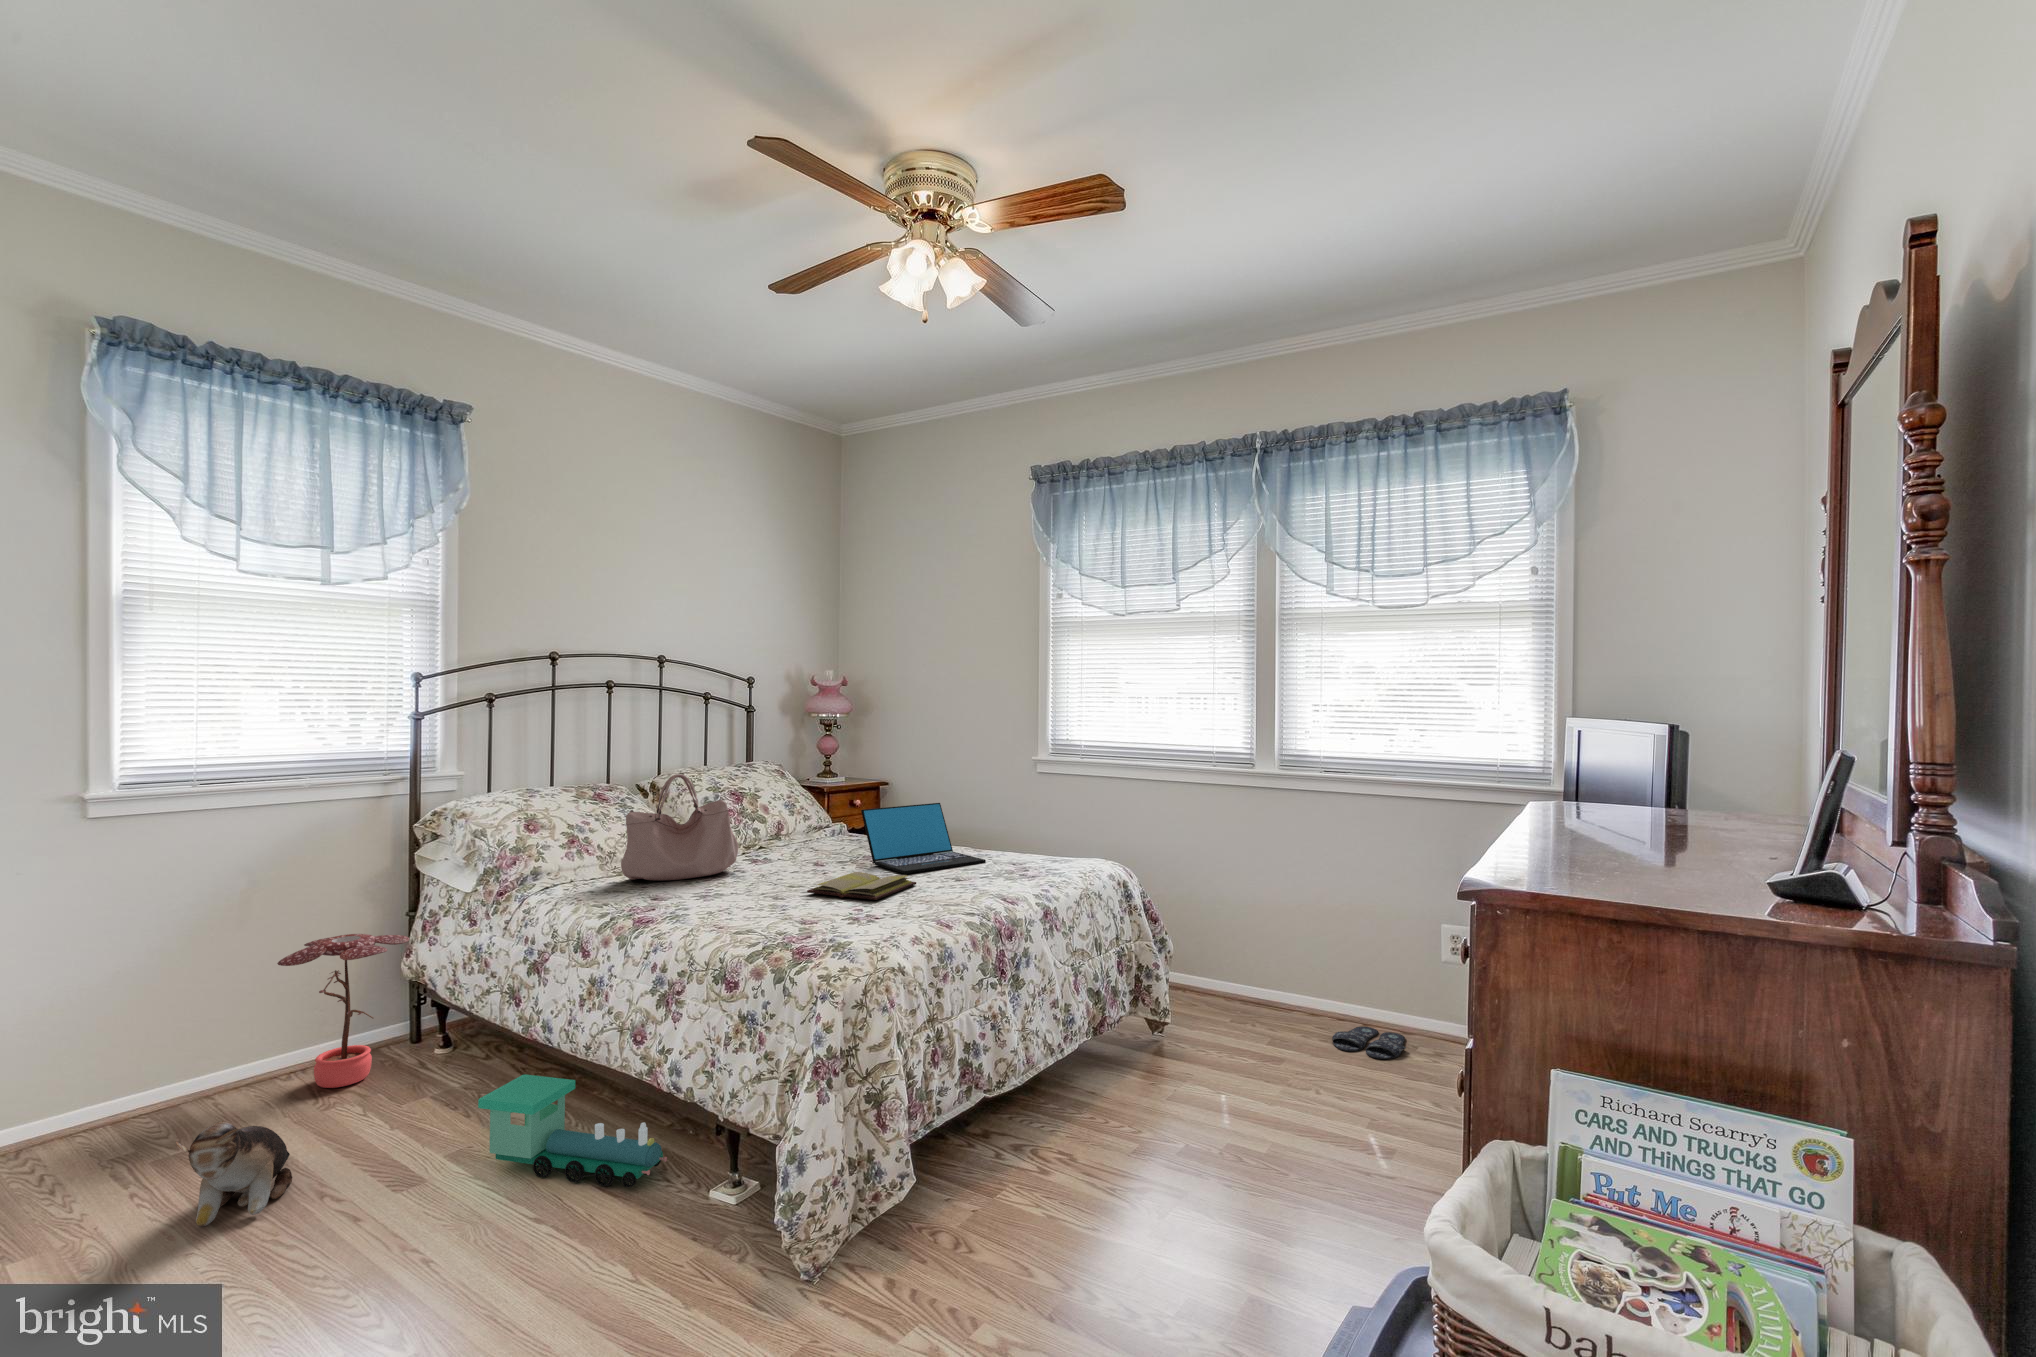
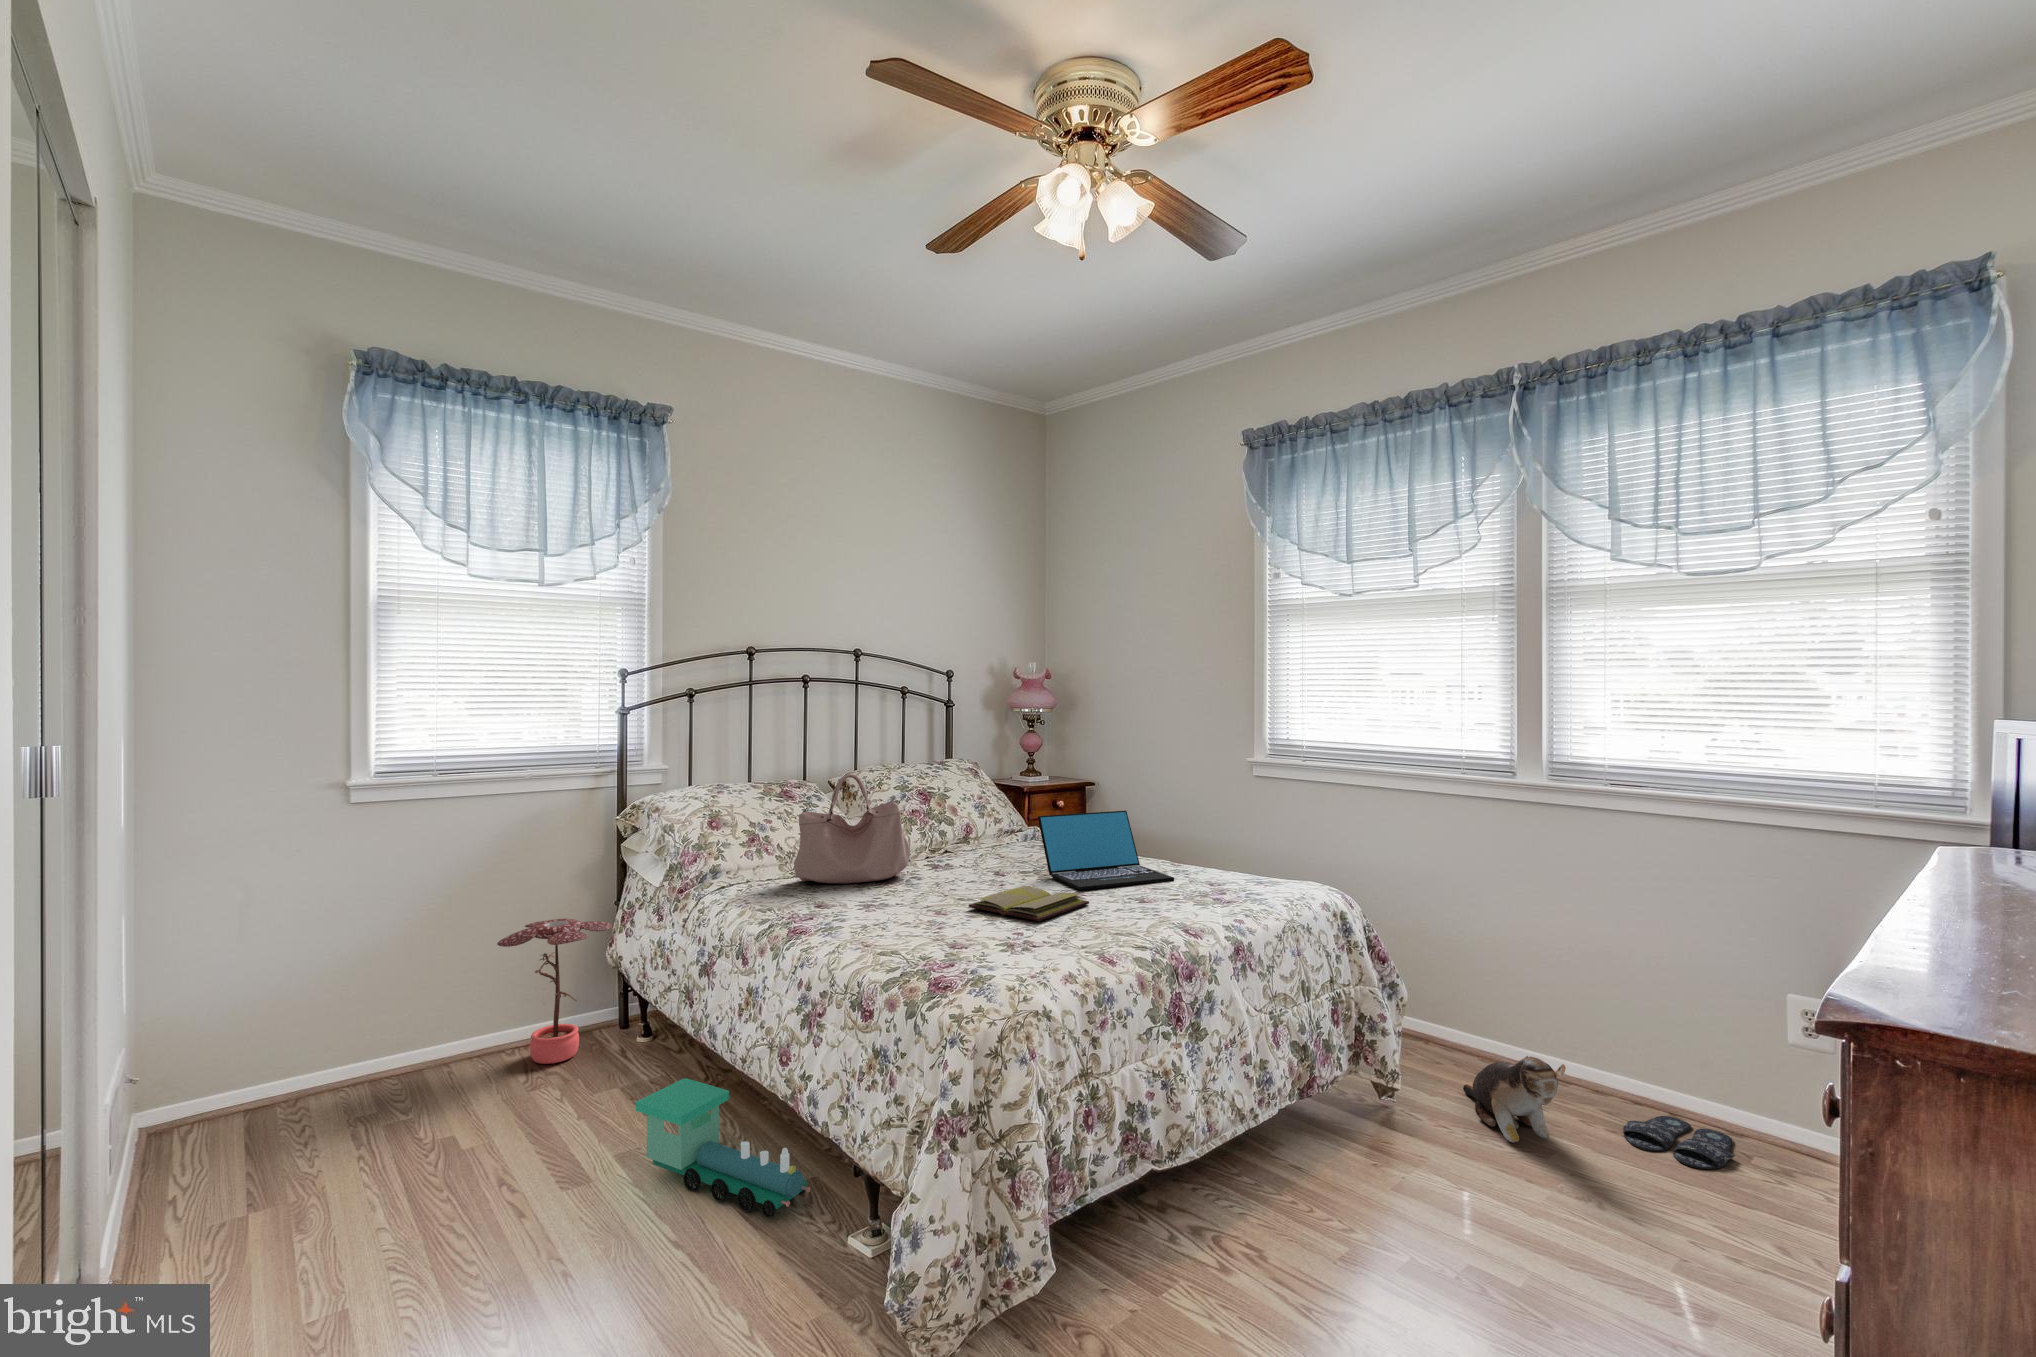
plush toy: present [176,1121,292,1226] -> present [1463,1056,1566,1143]

